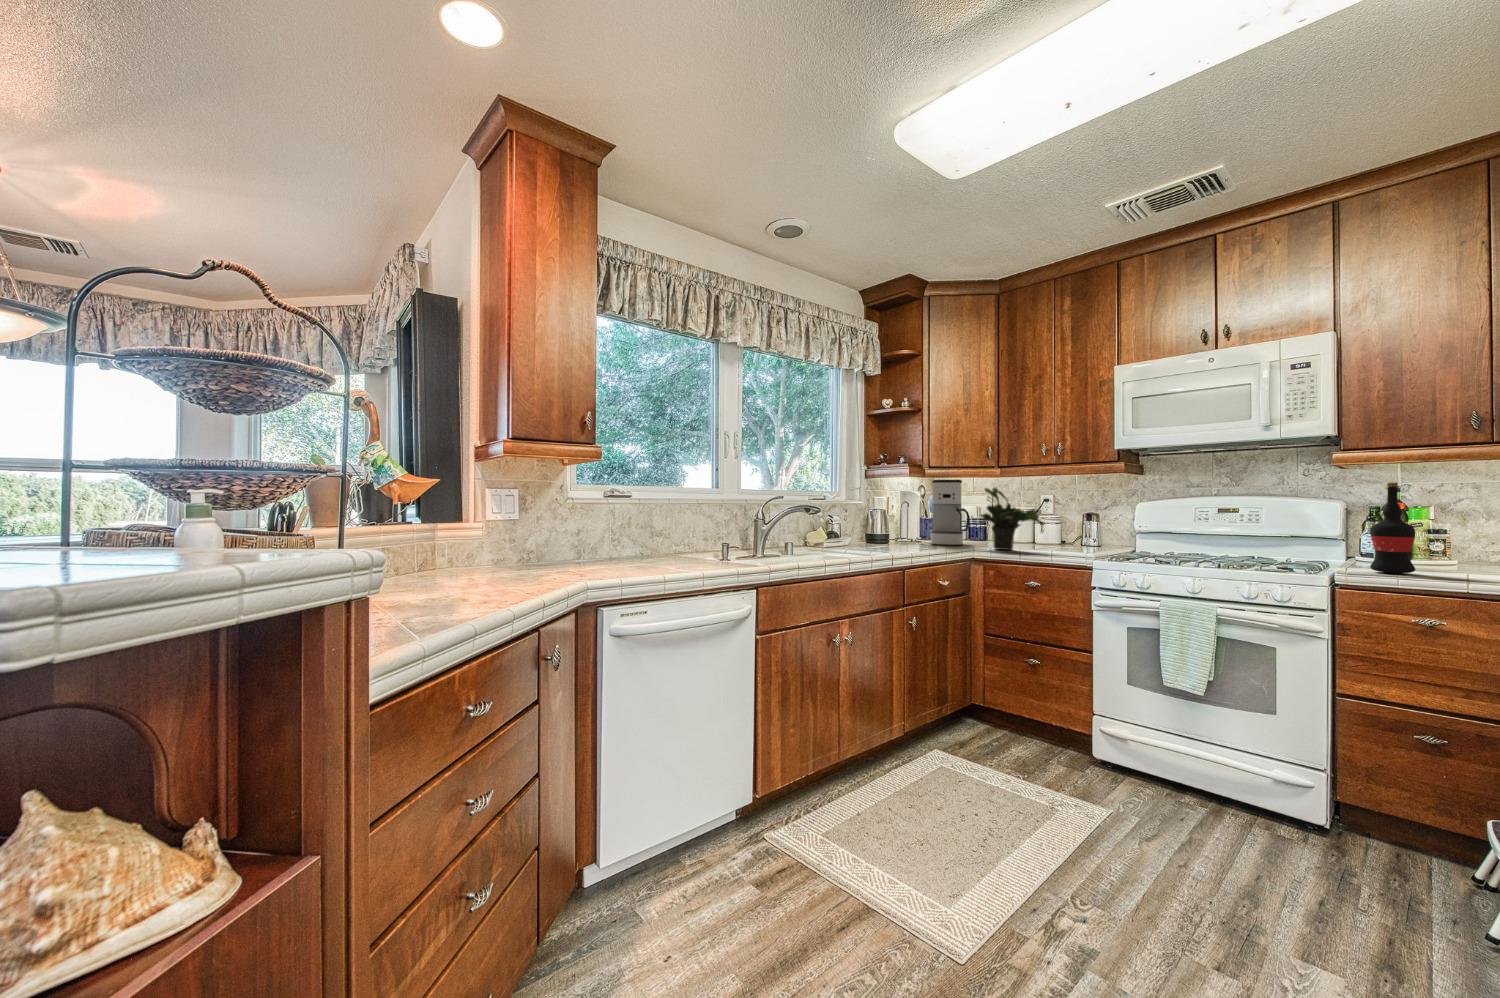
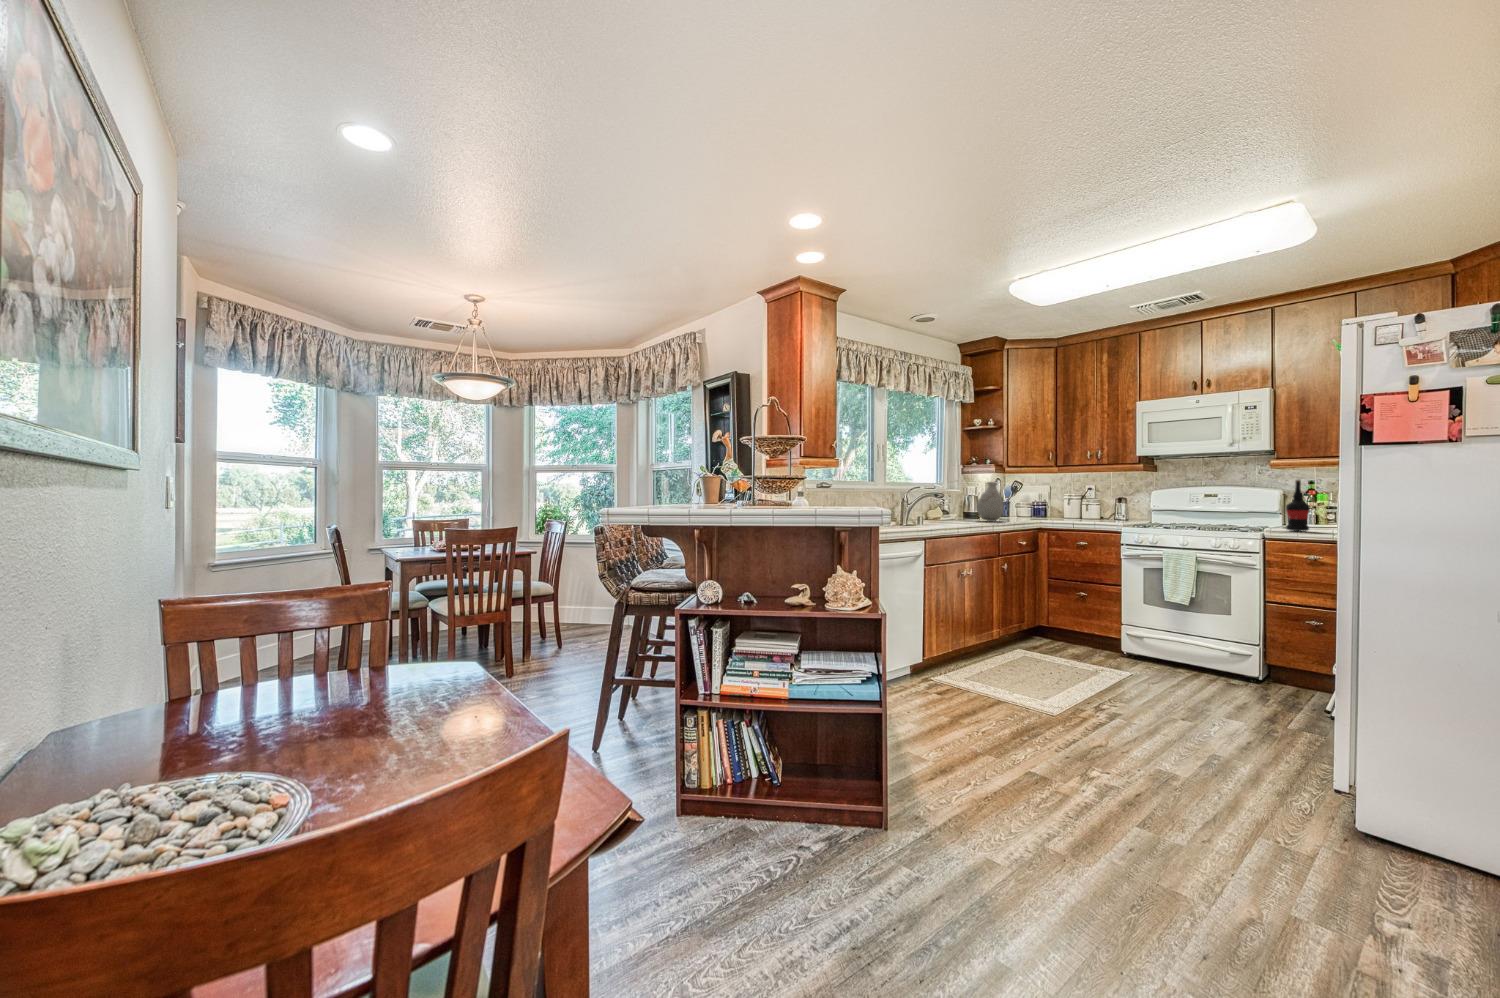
coffee maker: present [931,480,970,546] -> none [1009,476,1037,520]
vase: none [877,488,917,548] -> present [977,482,1004,521]
potted plant: present [980,488,1044,550] -> none [1045,482,1090,522]

